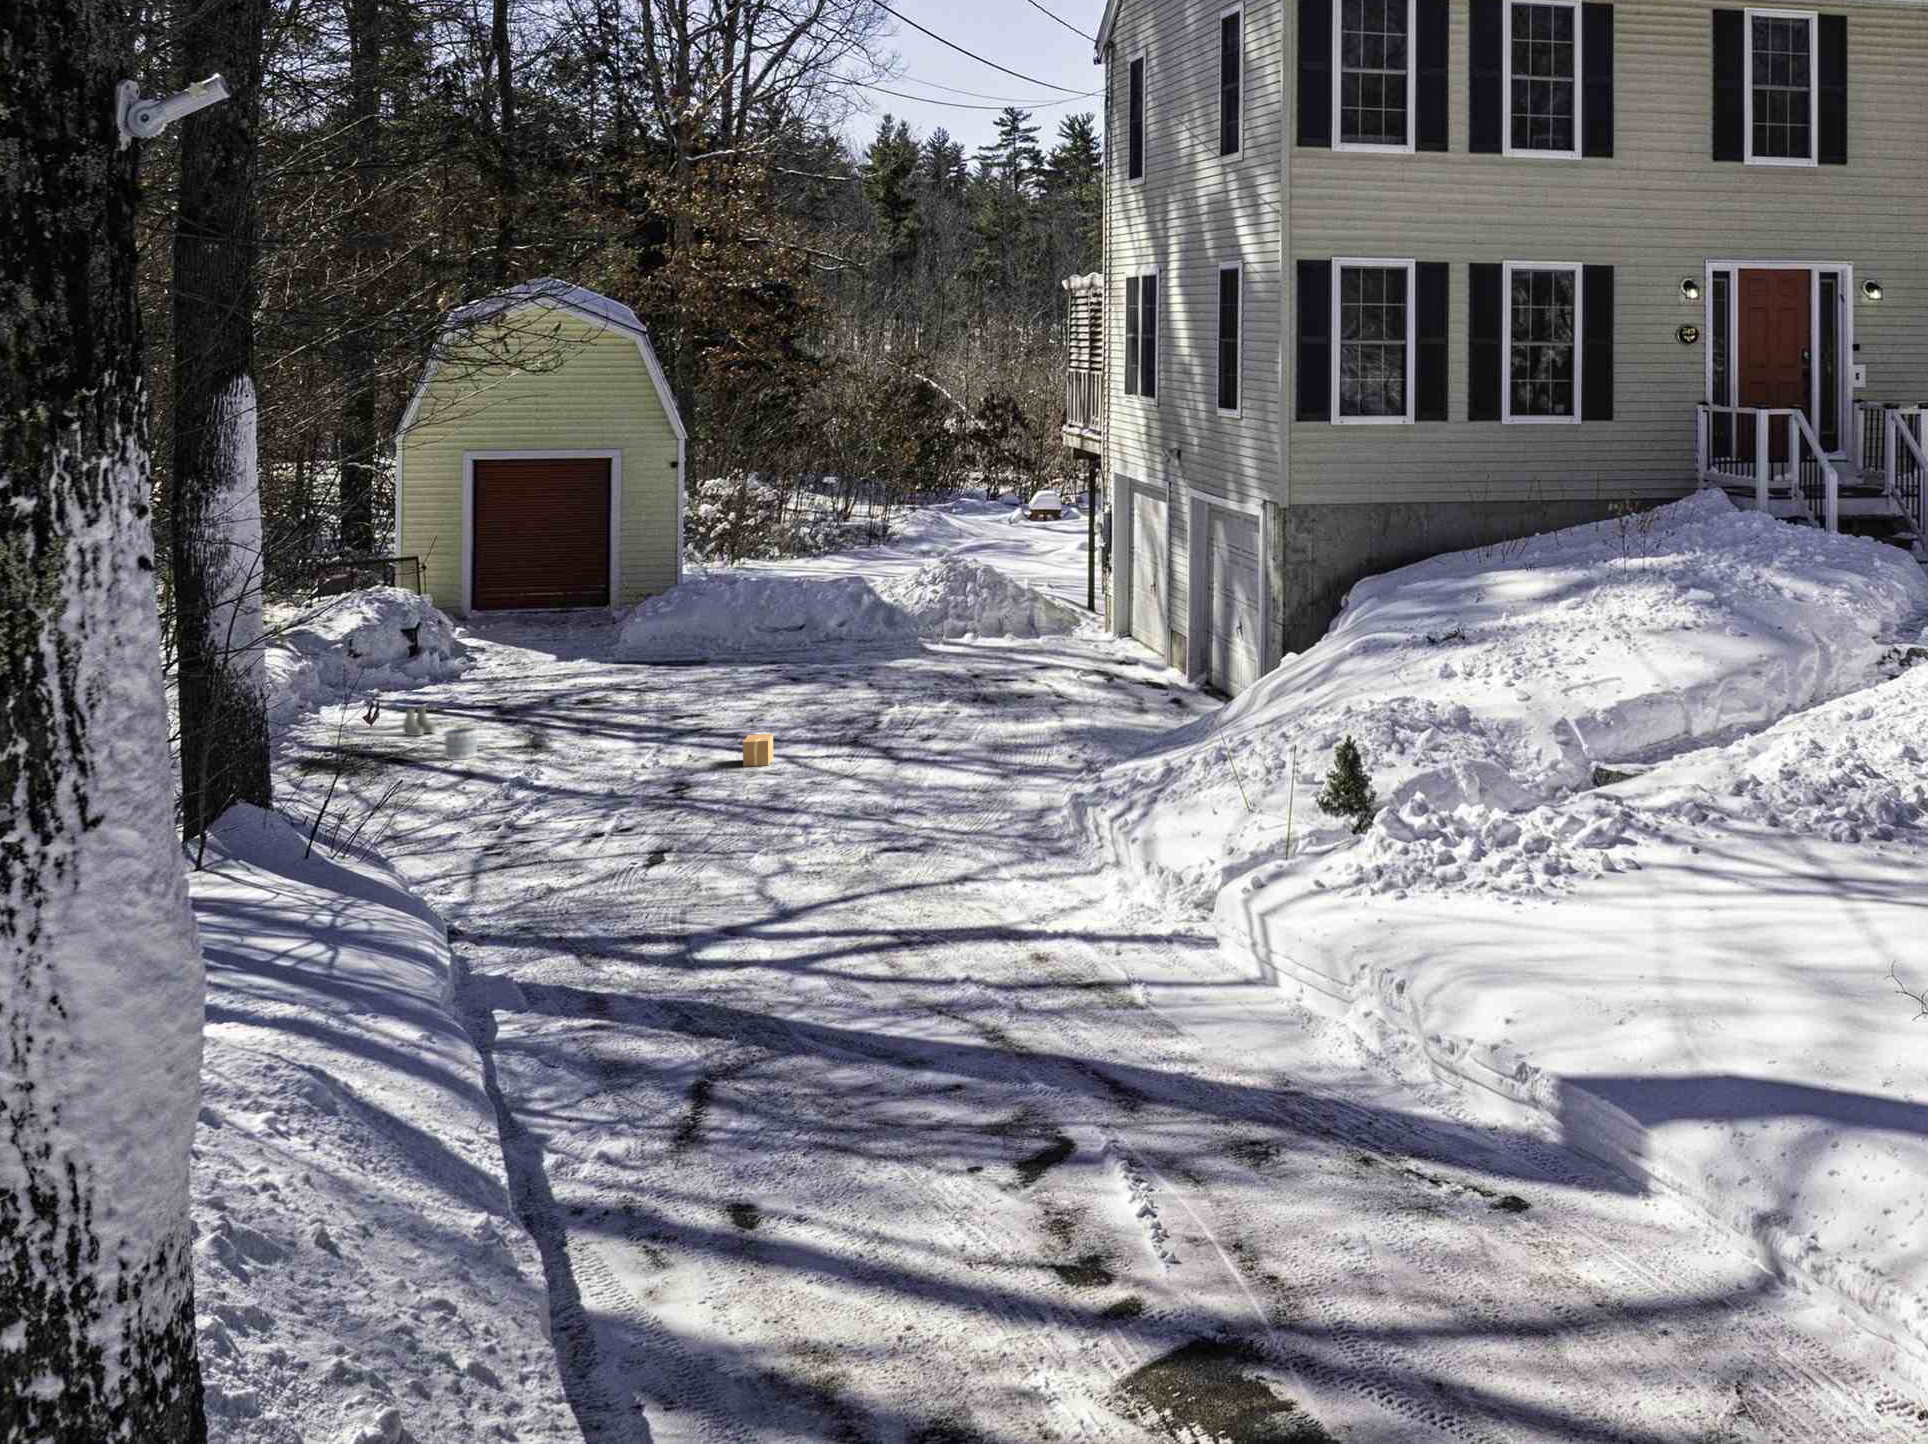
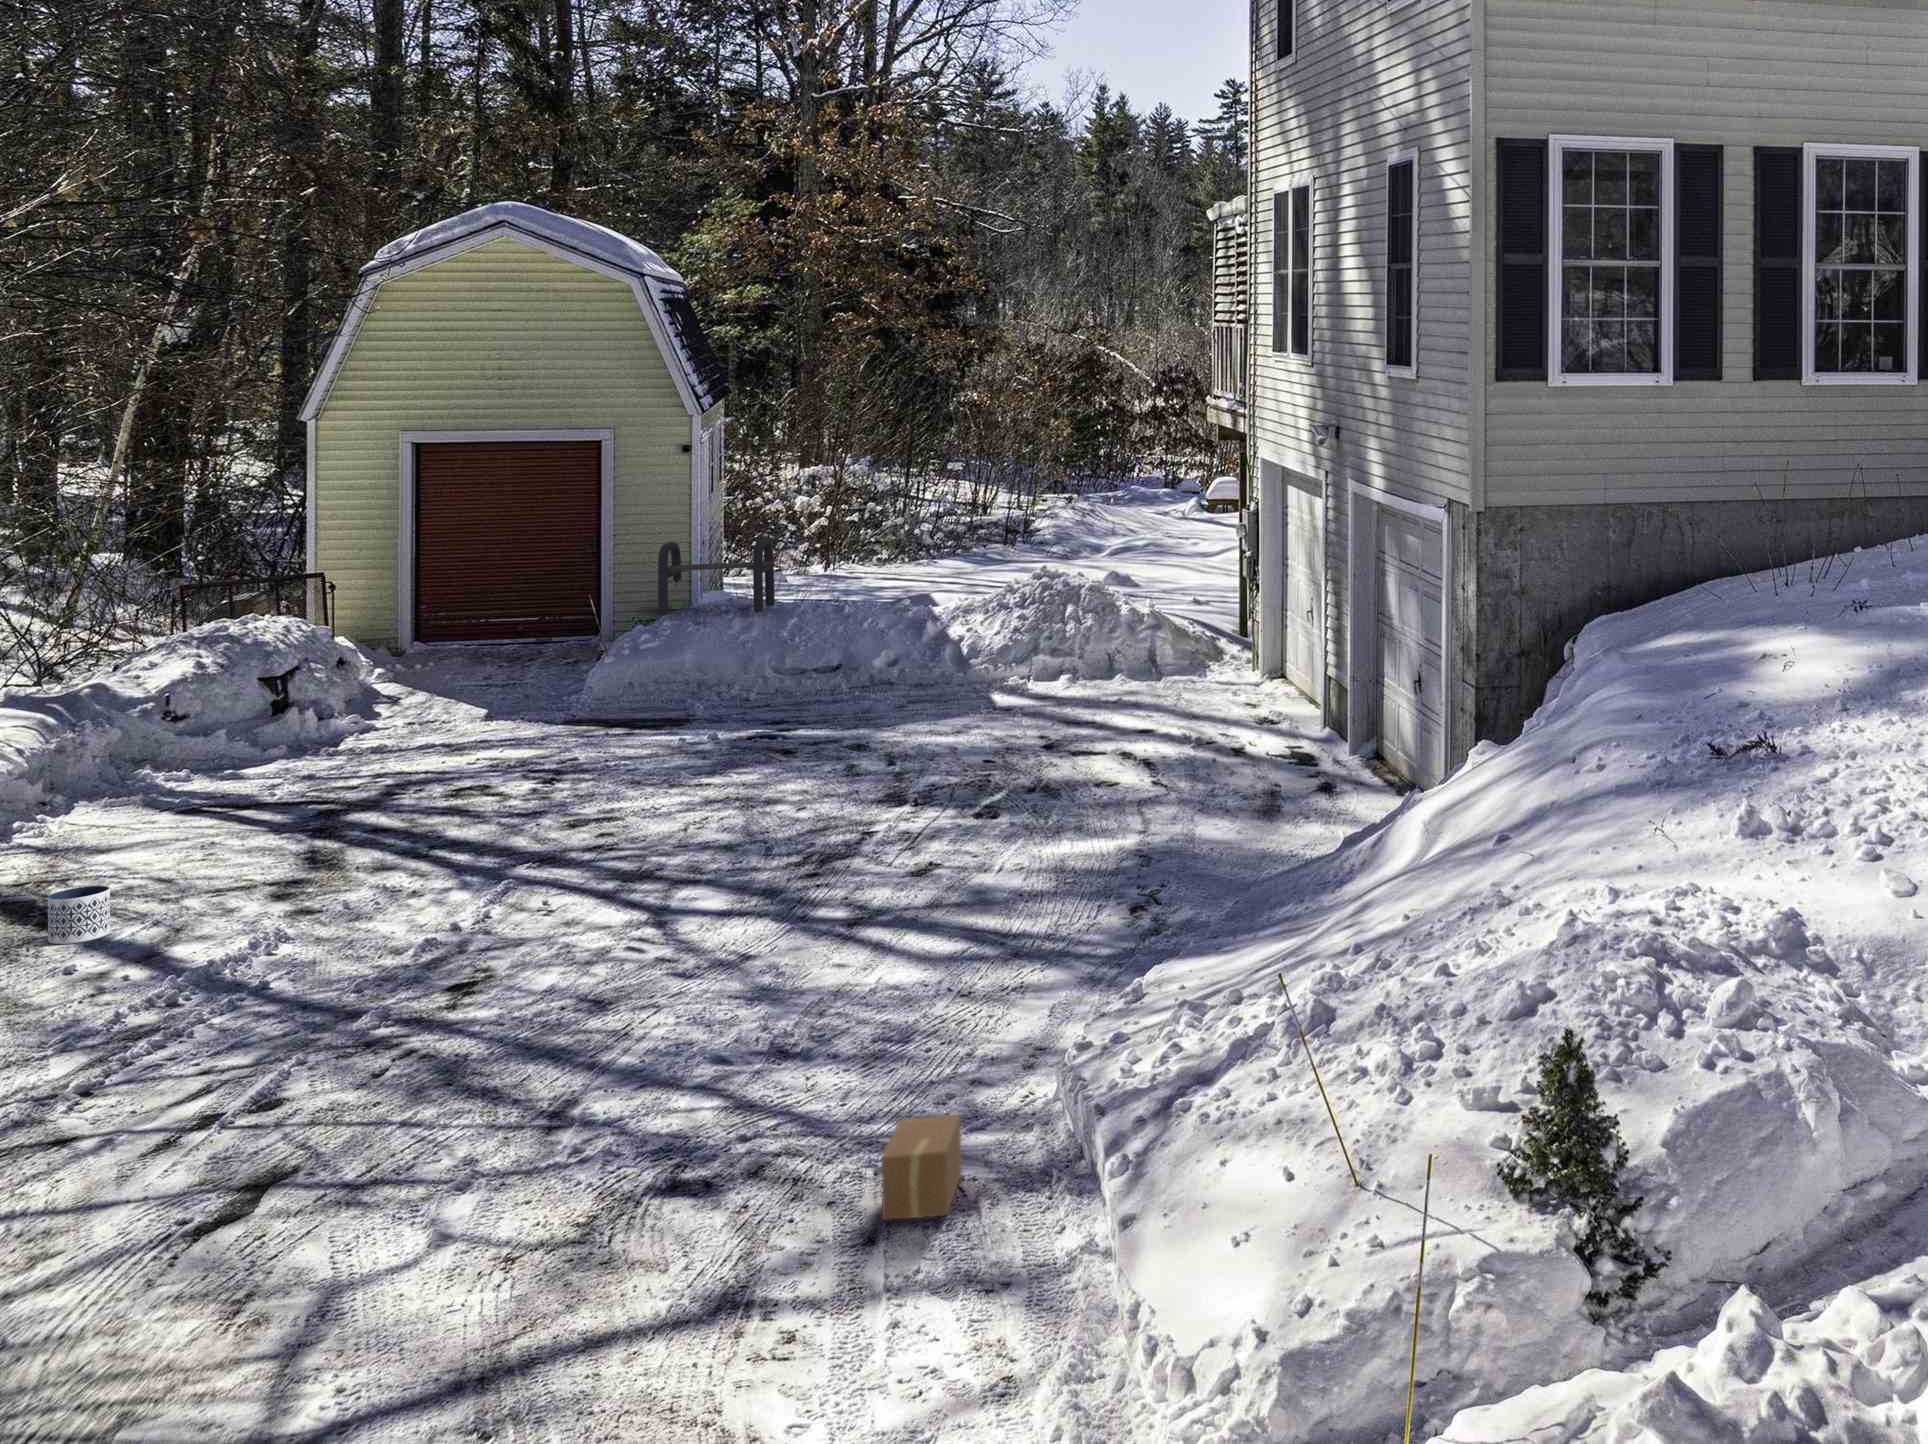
bench: none [668,530,749,588] -> present [658,538,775,615]
boots: present [403,706,436,736] -> none [55,832,111,884]
cardboard box: present [743,734,773,766] -> present [881,1115,962,1220]

